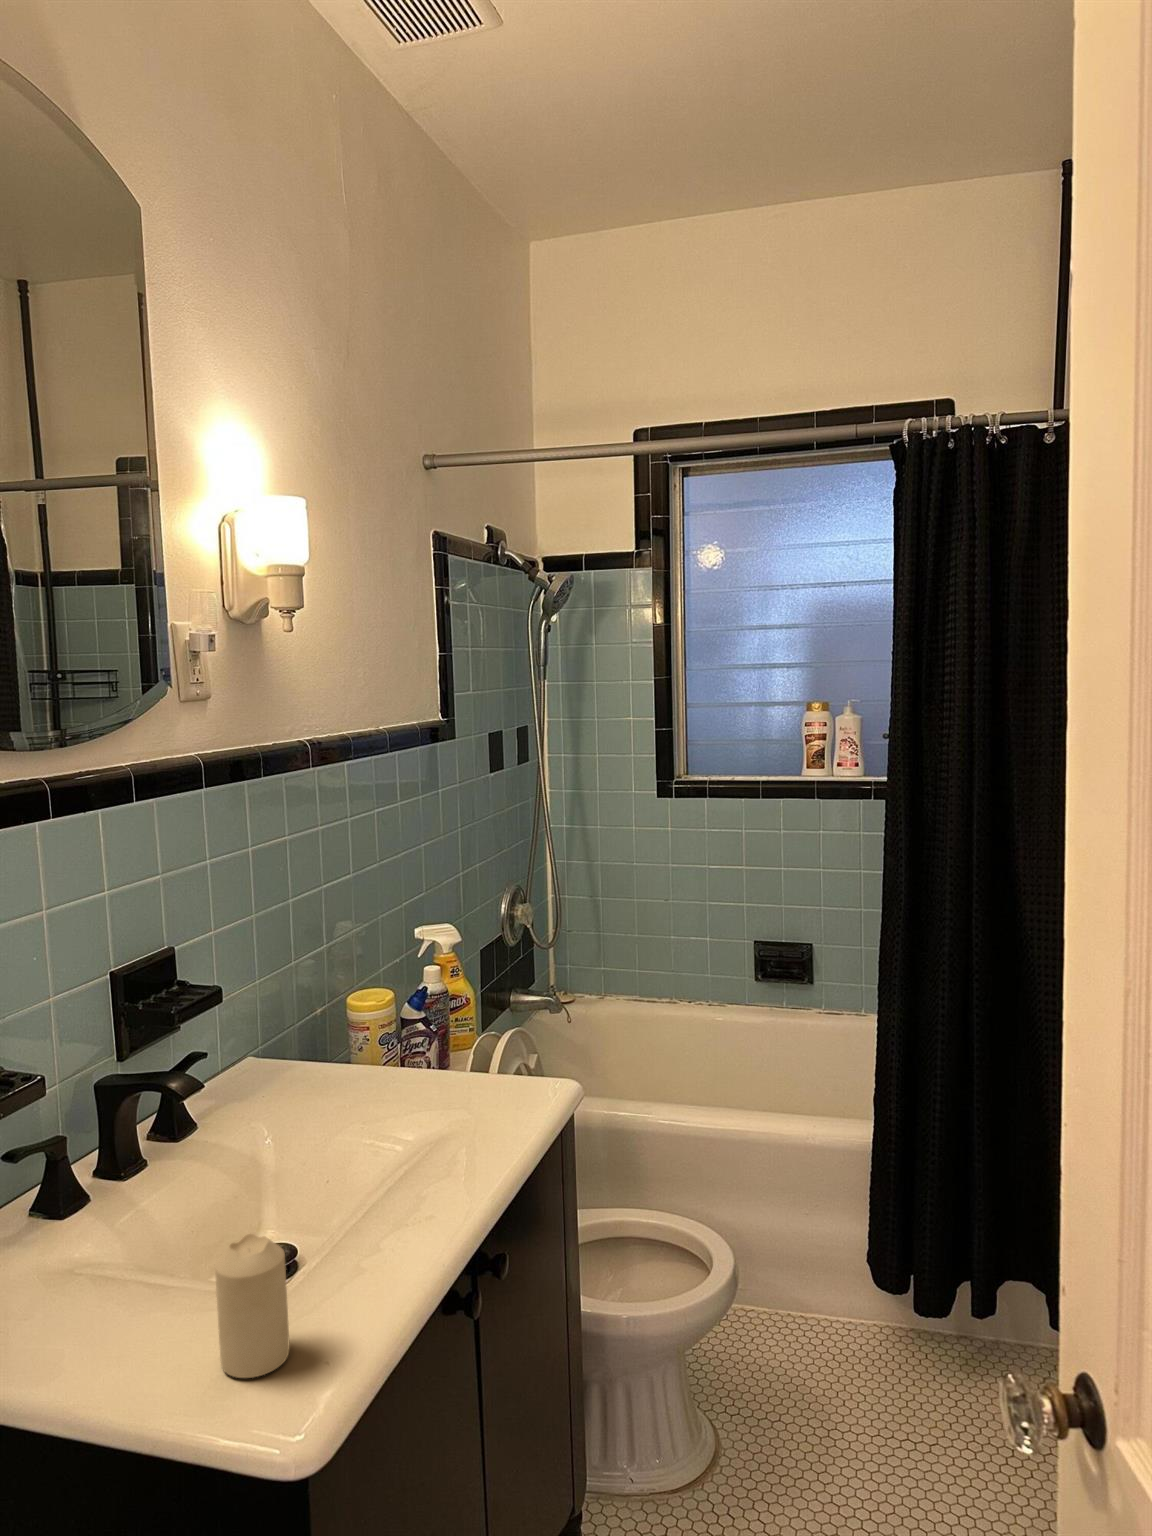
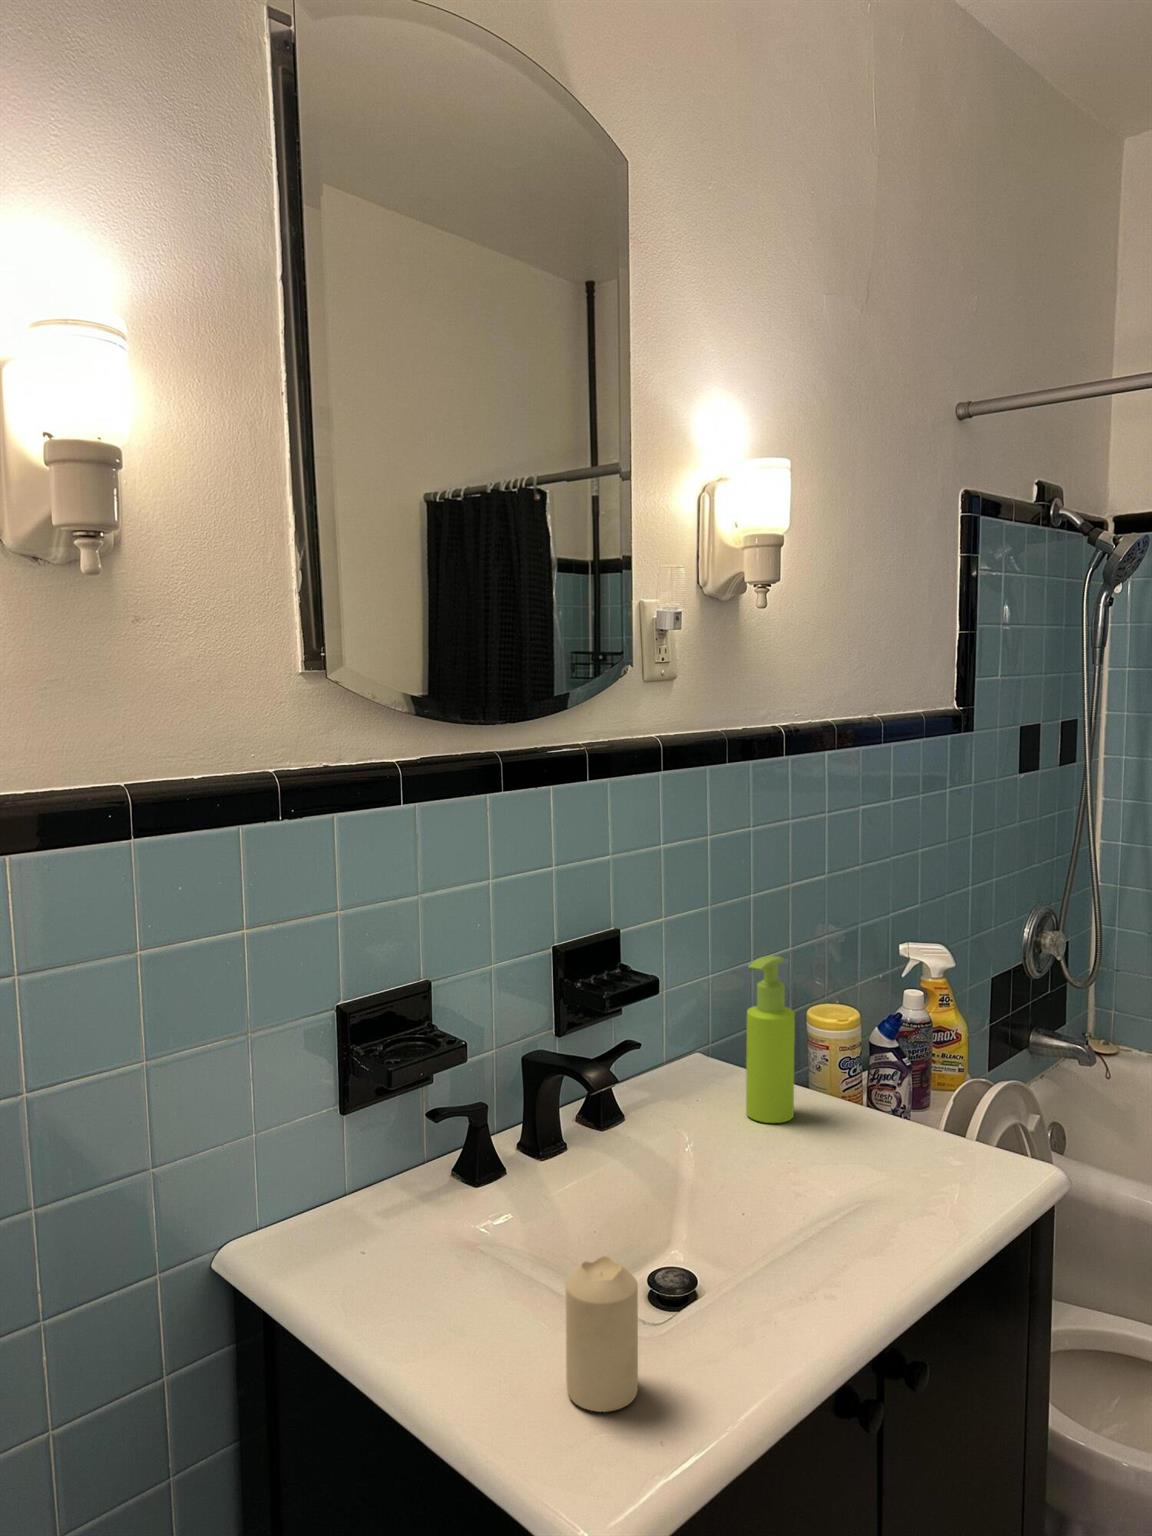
soap dispenser: none [307,948,356,1100] -> present [746,955,795,1123]

